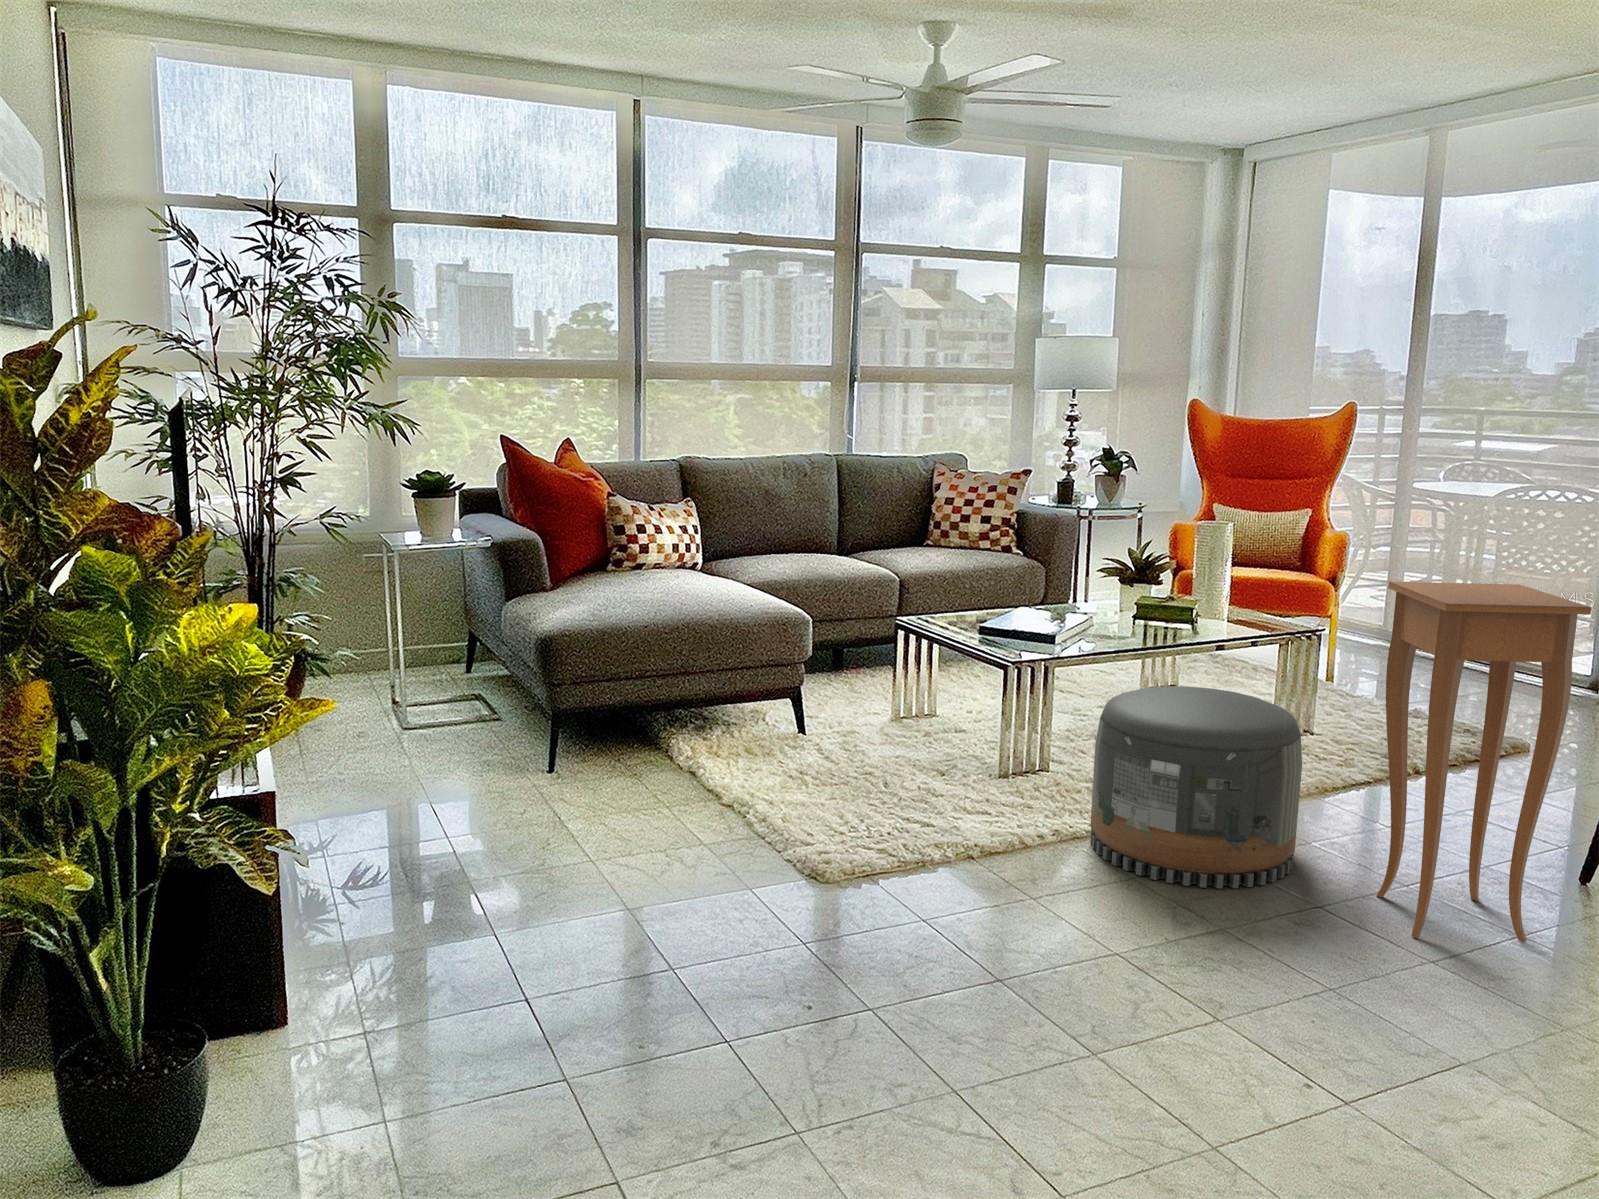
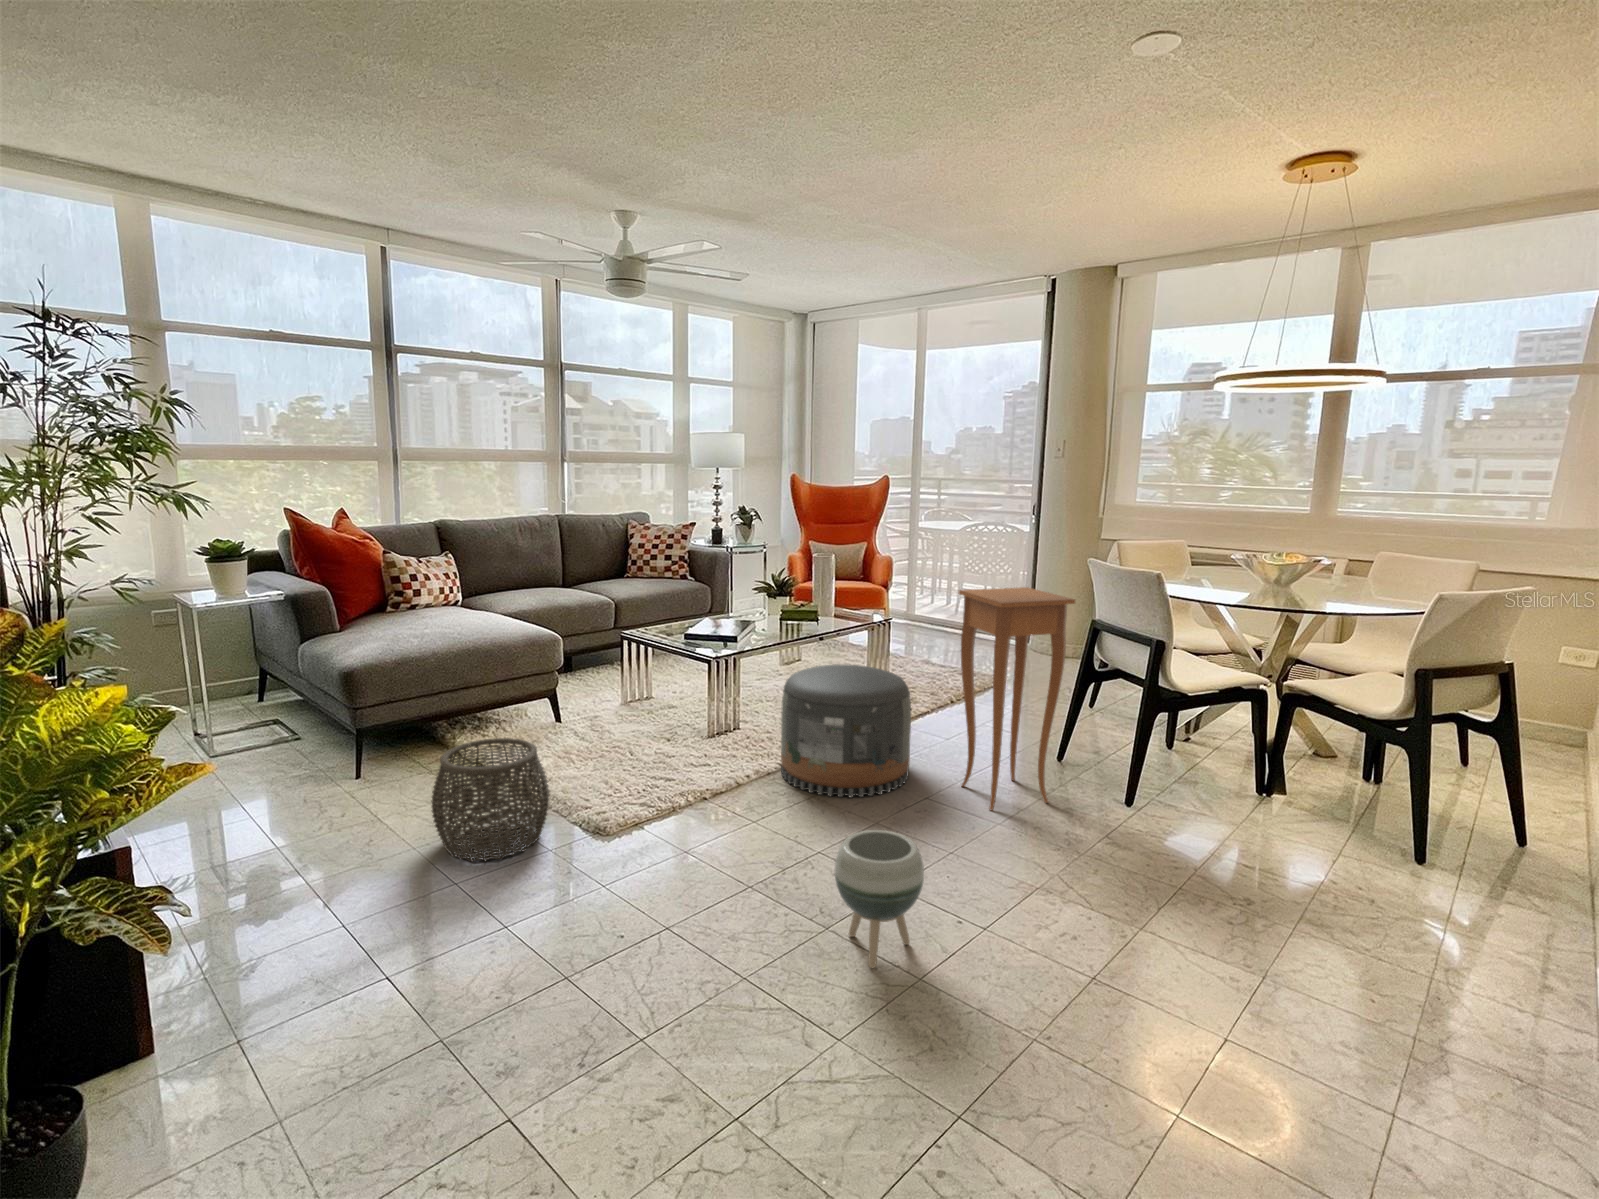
woven basket: none [609,736,754,890] -> present [431,738,549,861]
planter: none [1090,915,1225,1111] -> present [835,830,924,968]

